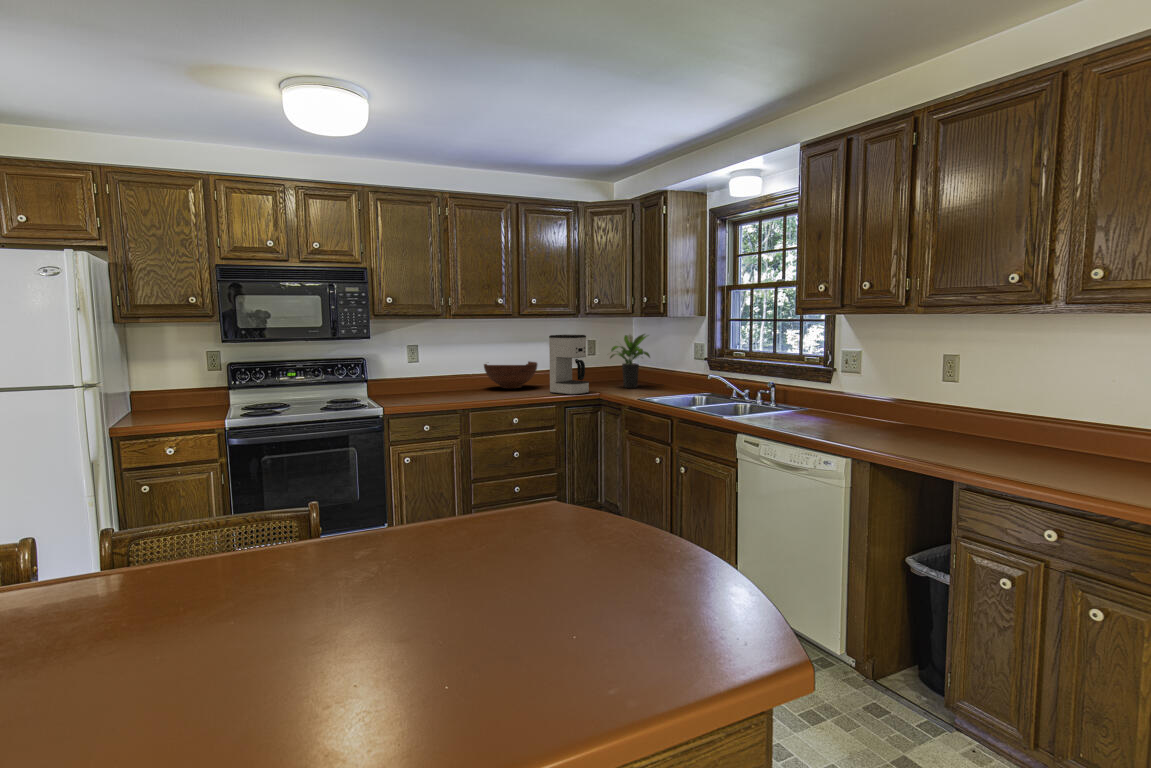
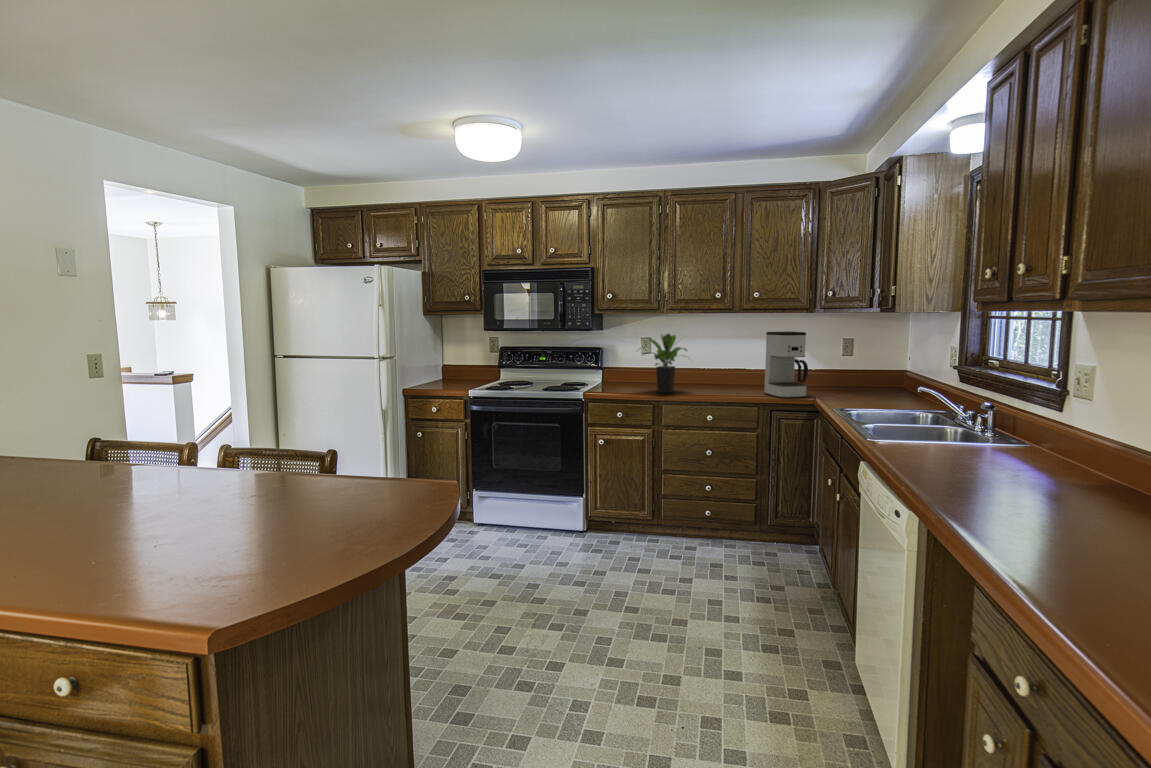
potted plant: present [610,334,650,388] -> present [643,334,687,393]
fruit bowl: present [484,362,537,389] -> none [715,358,772,386]

